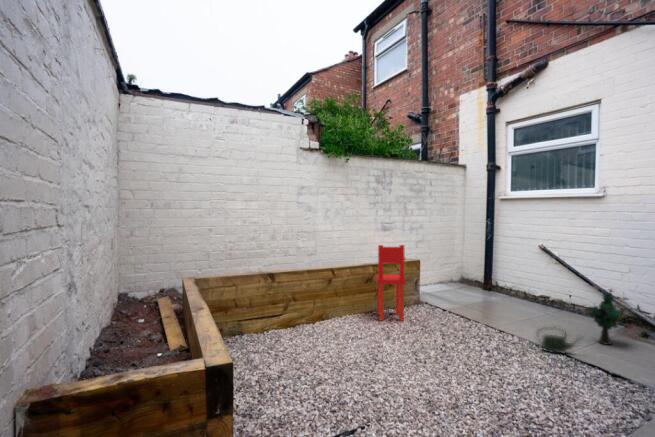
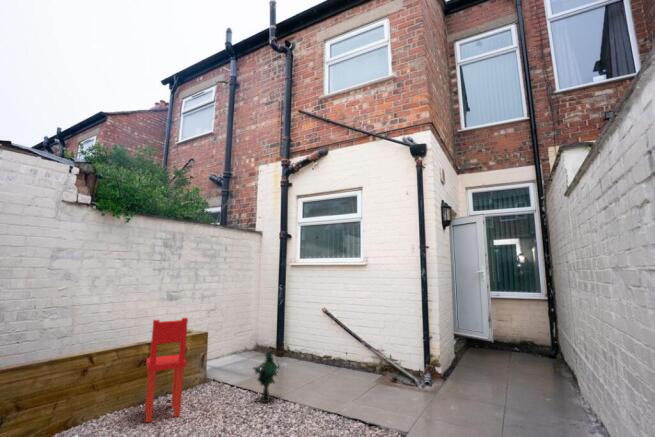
decorative plant: present [588,289,624,345] -> present [254,348,280,402]
watering can: present [541,327,580,353] -> none [319,394,357,422]

